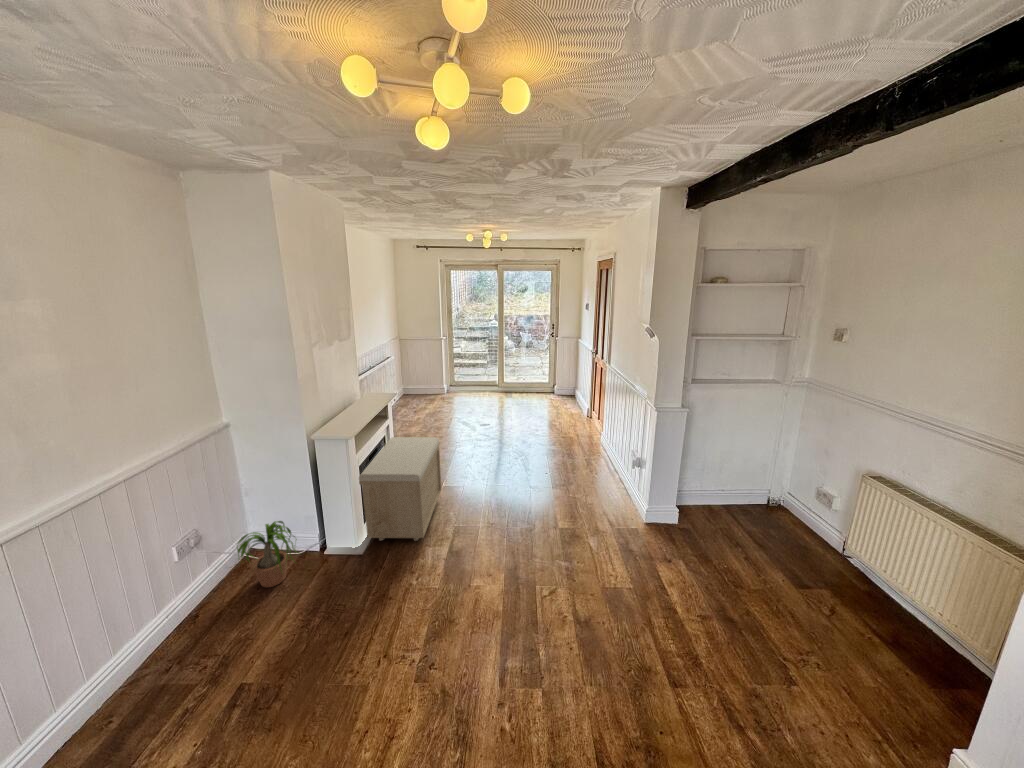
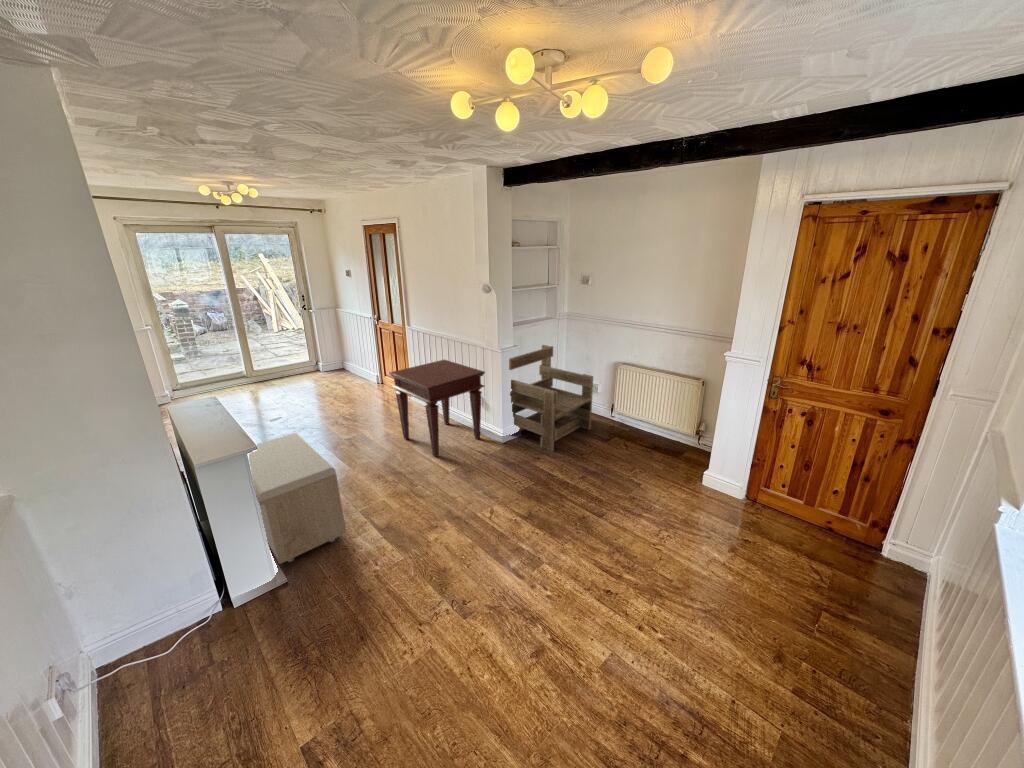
side table: none [550,406,640,506] -> present [389,360,485,457]
armchair: none [660,415,807,561] -> present [509,345,593,451]
potted plant: present [237,521,297,587] -> none [124,593,243,691]

